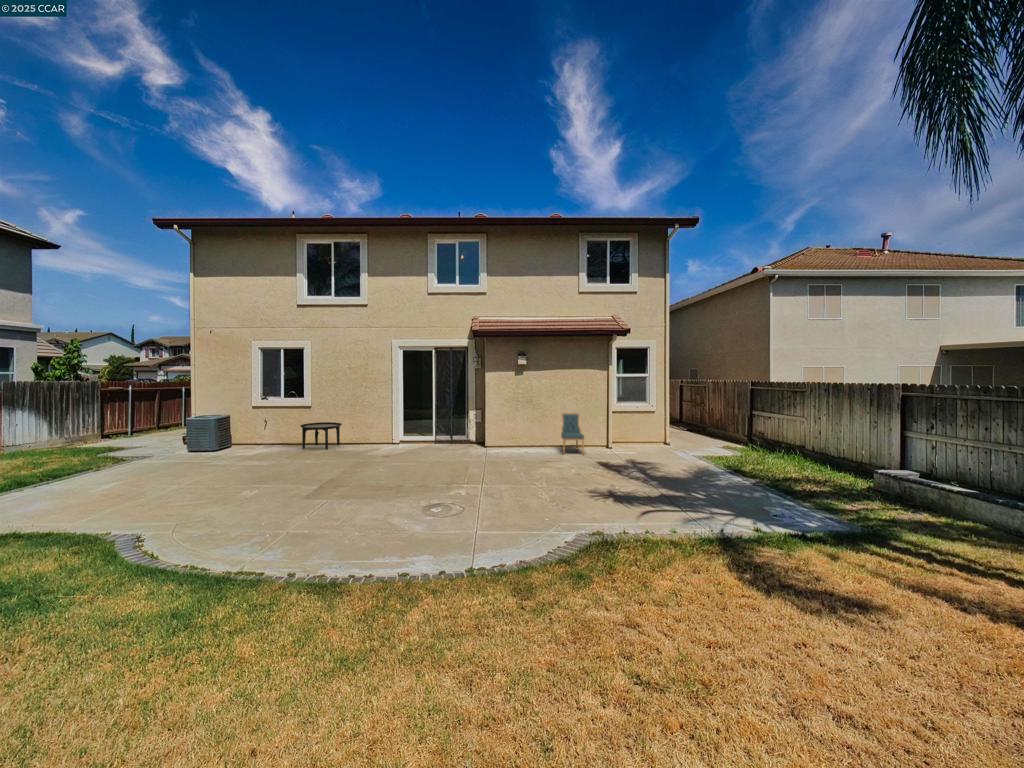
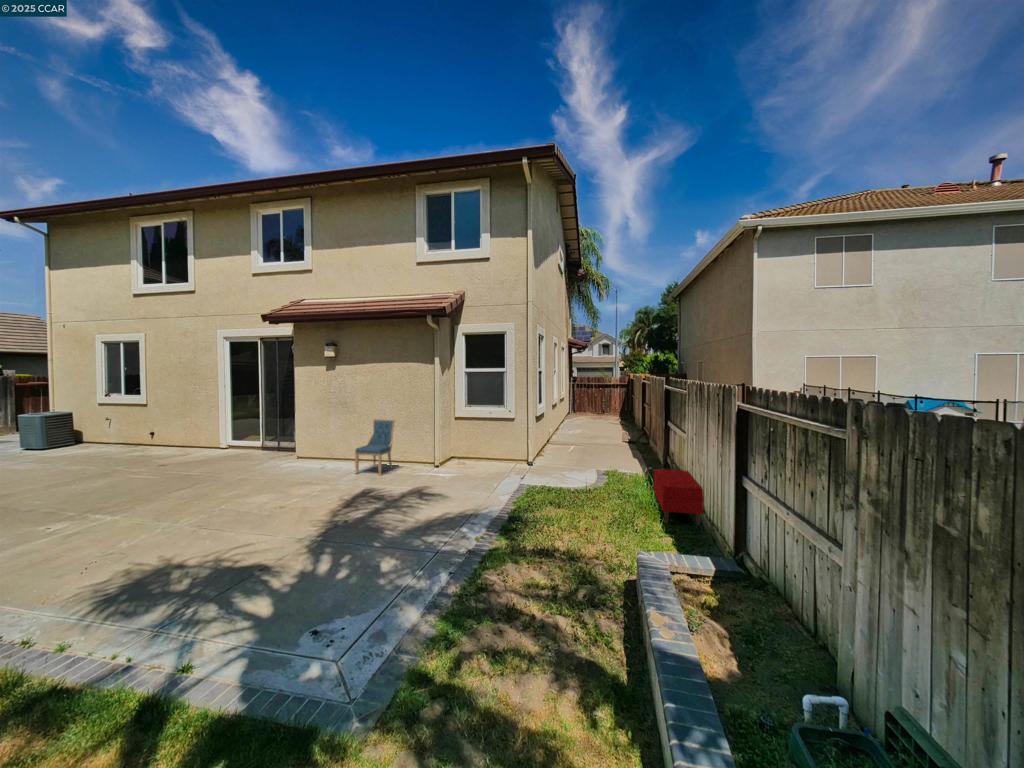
round table: present [300,422,342,450] -> none [111,423,167,454]
bench: none [789,439,844,470] -> present [654,469,704,525]

